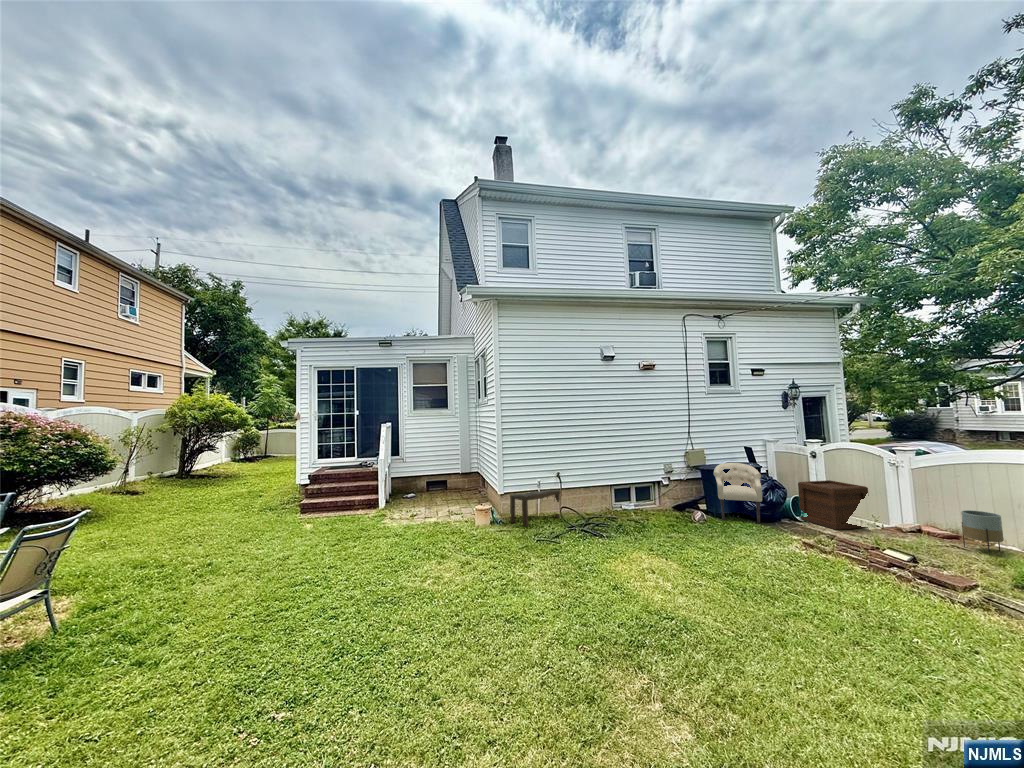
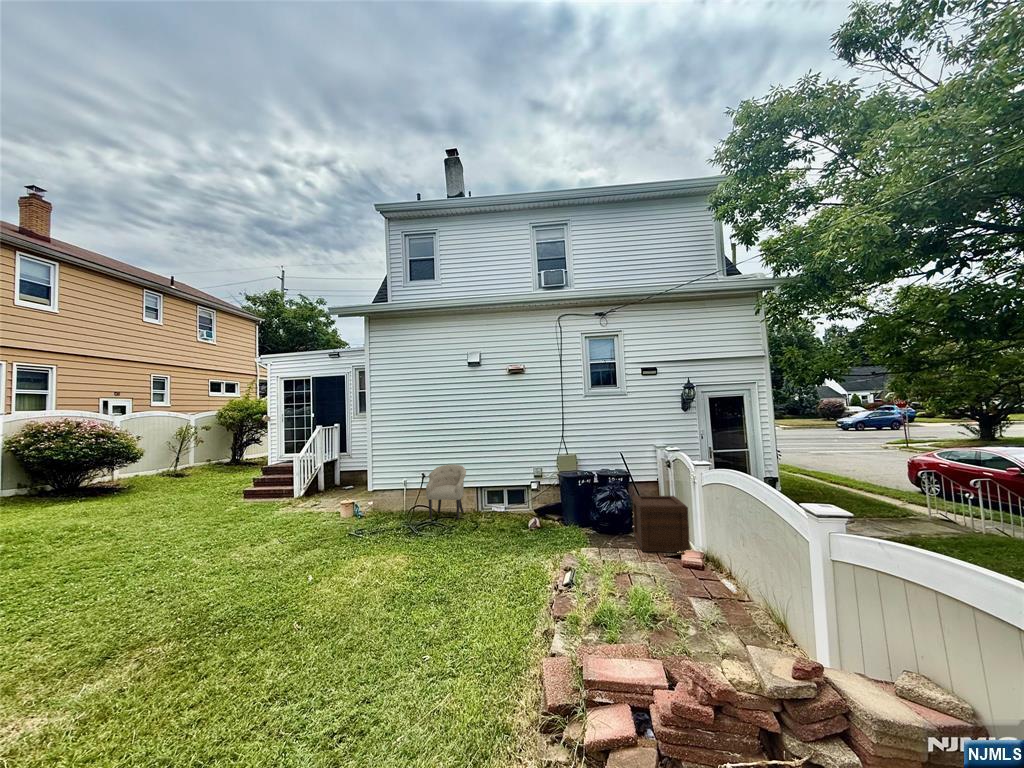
chair: present [714,463,762,523] -> present [426,465,466,519]
bench: present [510,490,560,527] -> none [365,486,414,521]
planter: present [961,510,1004,556] -> none [706,542,745,598]

